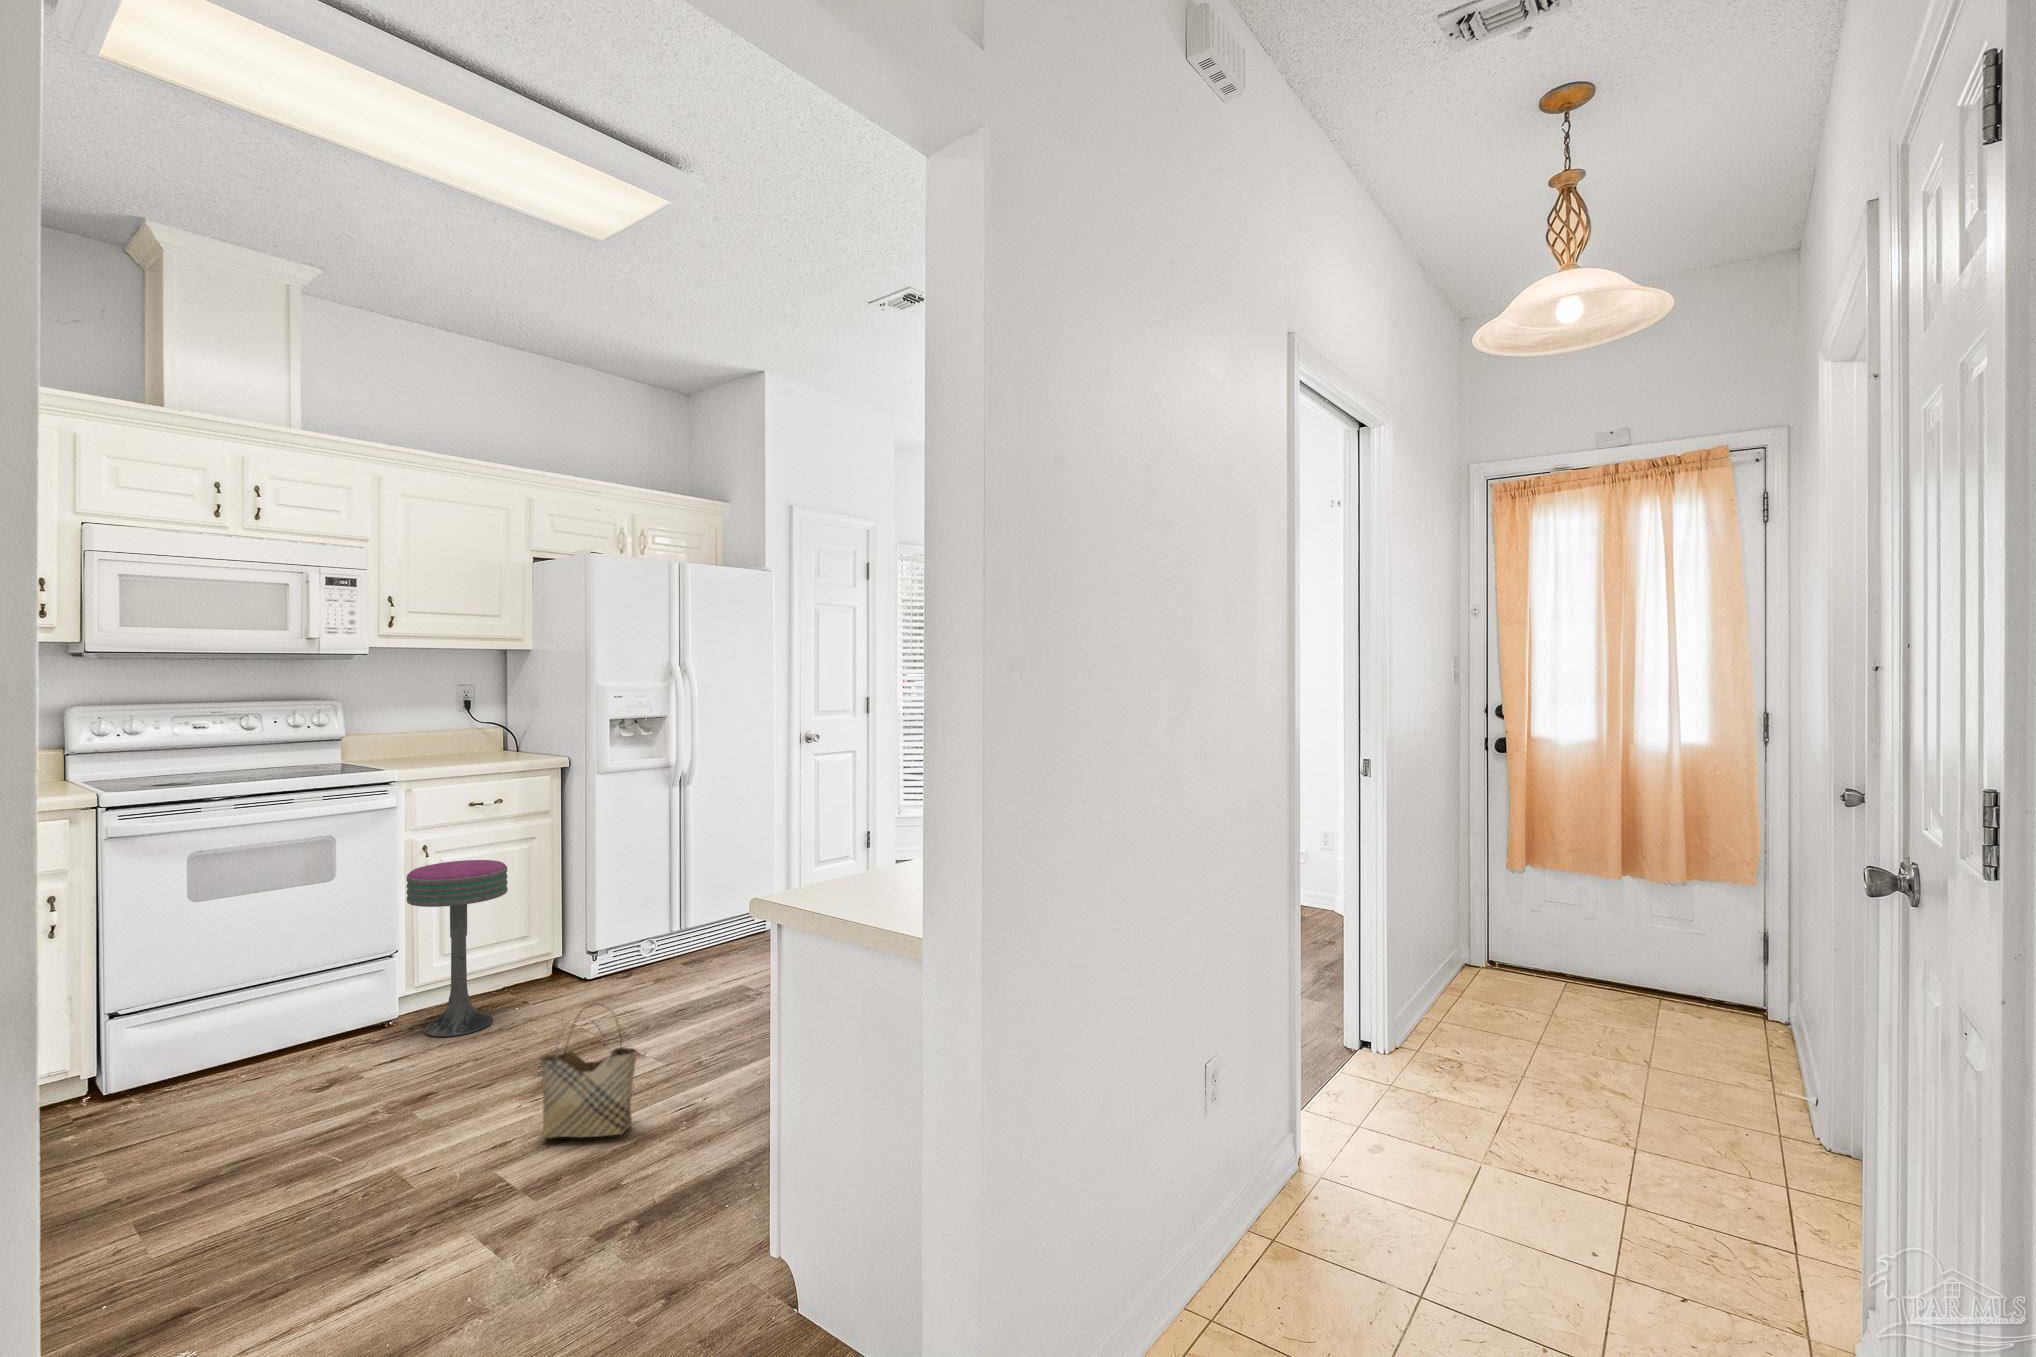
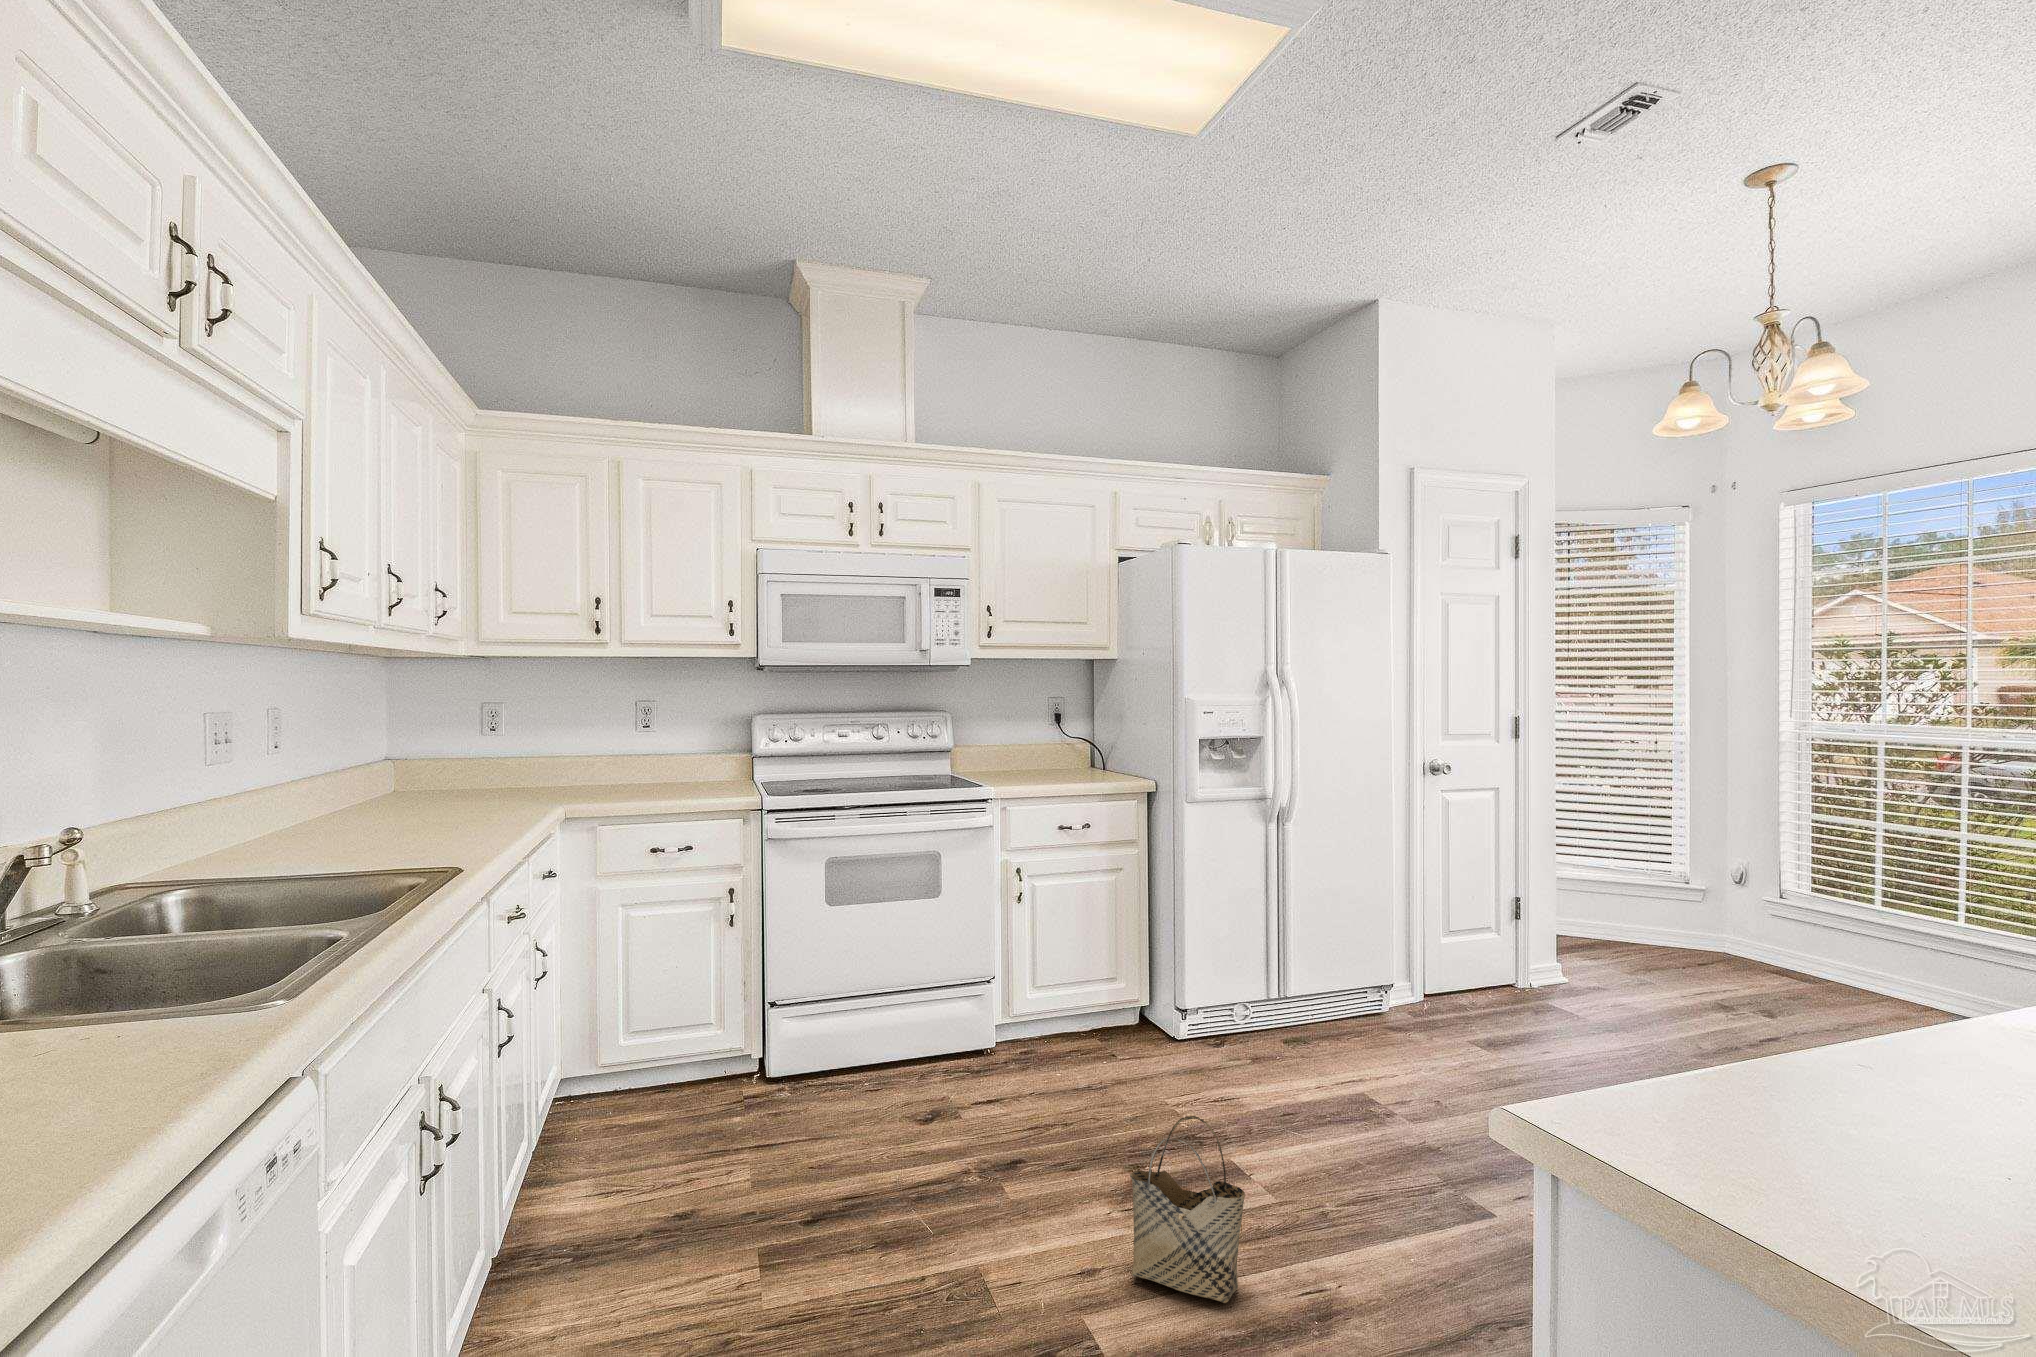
bar stool: present [407,860,508,1037] -> none [1002,891,1097,1085]

